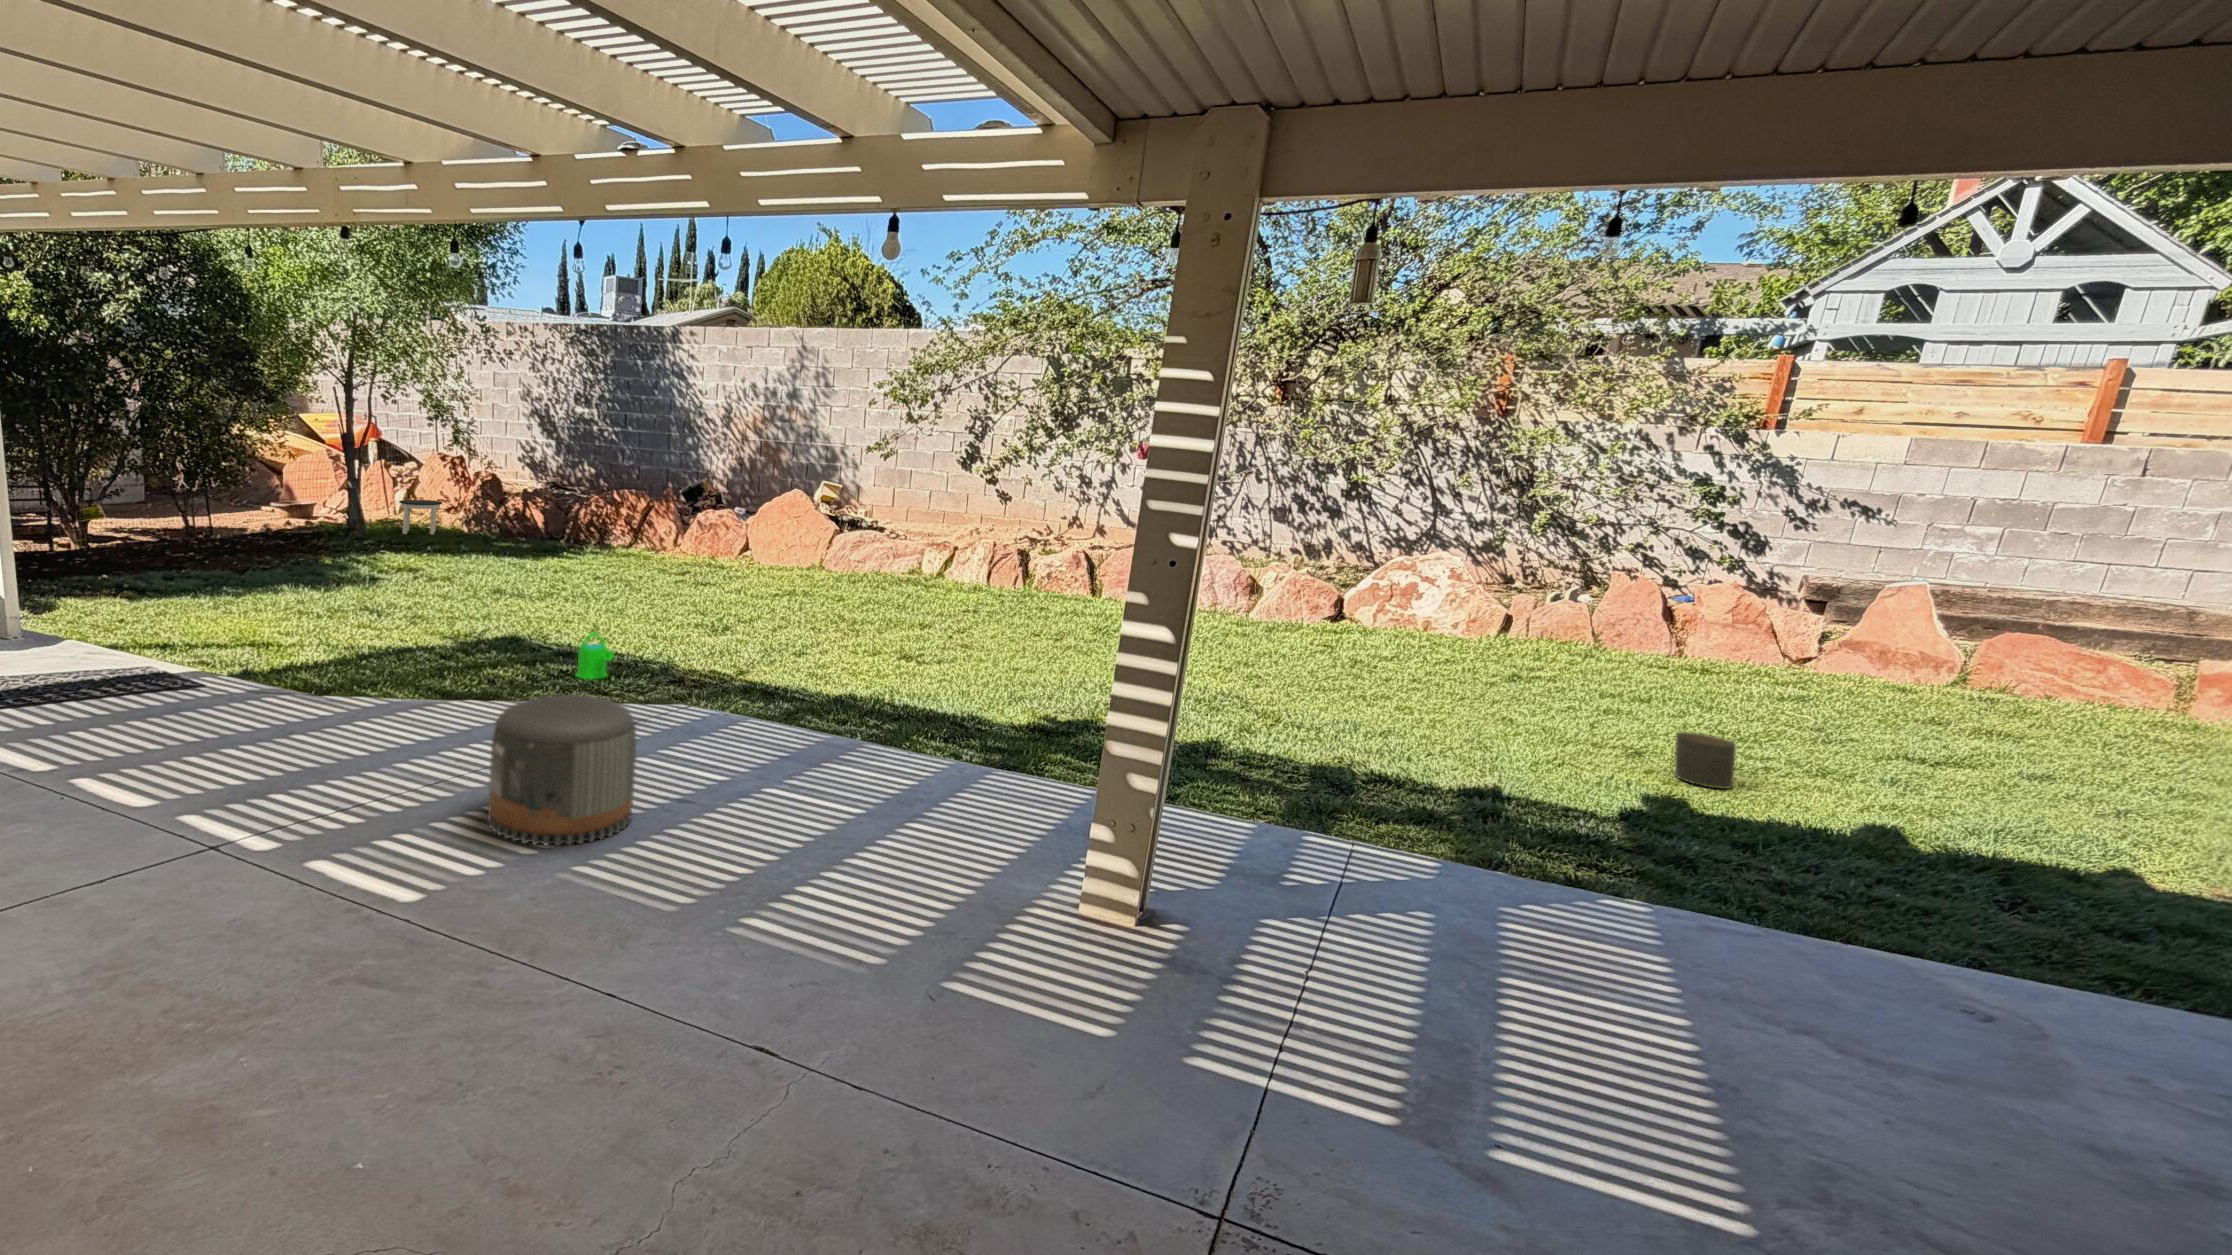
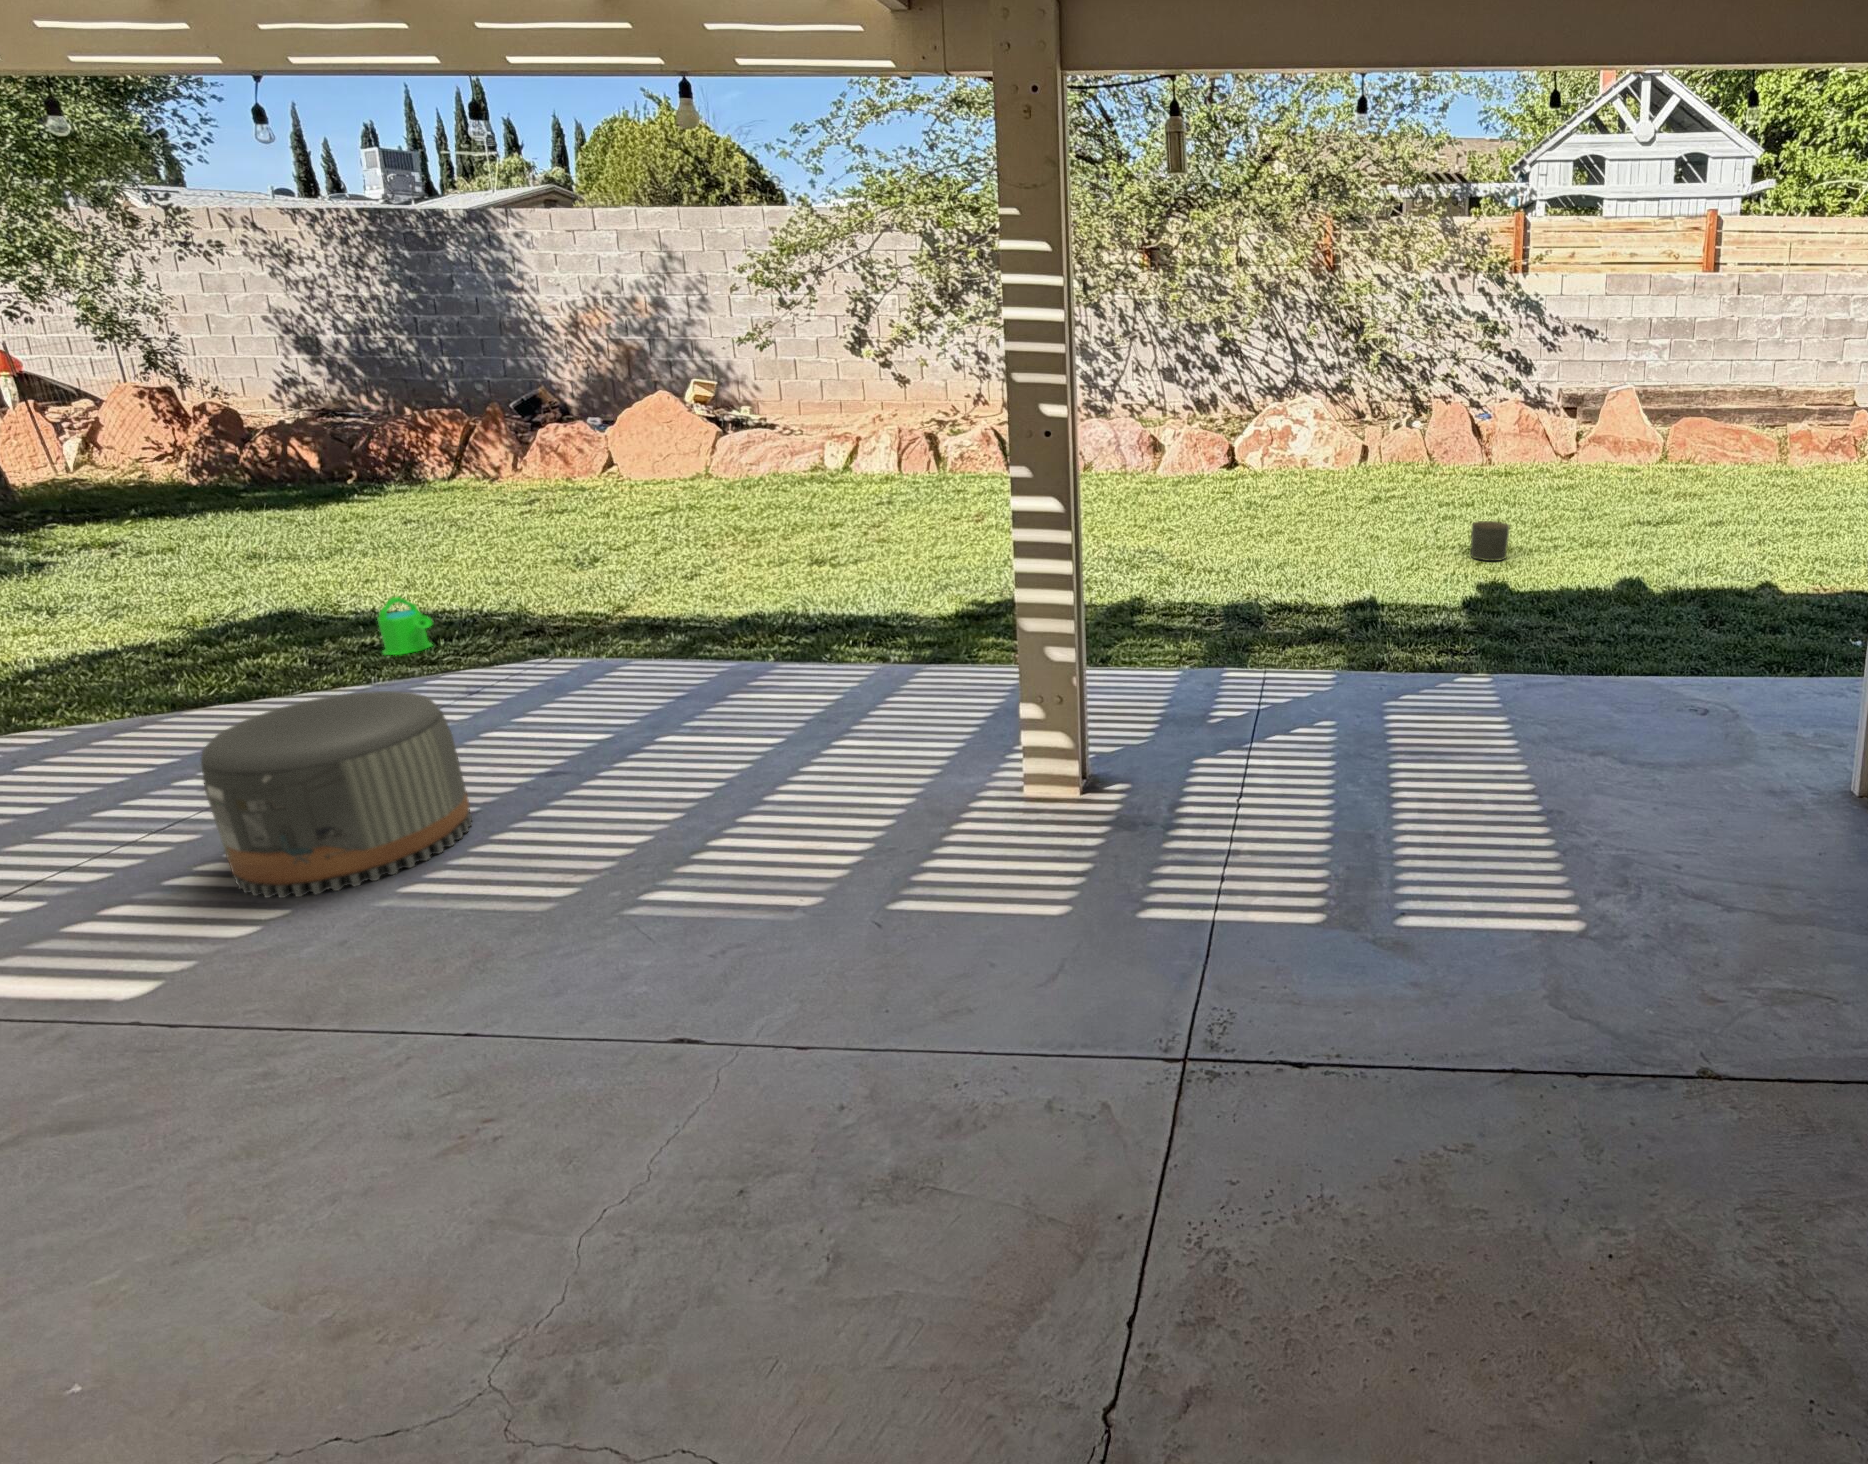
round table: present [399,500,442,534] -> none [52,455,137,505]

